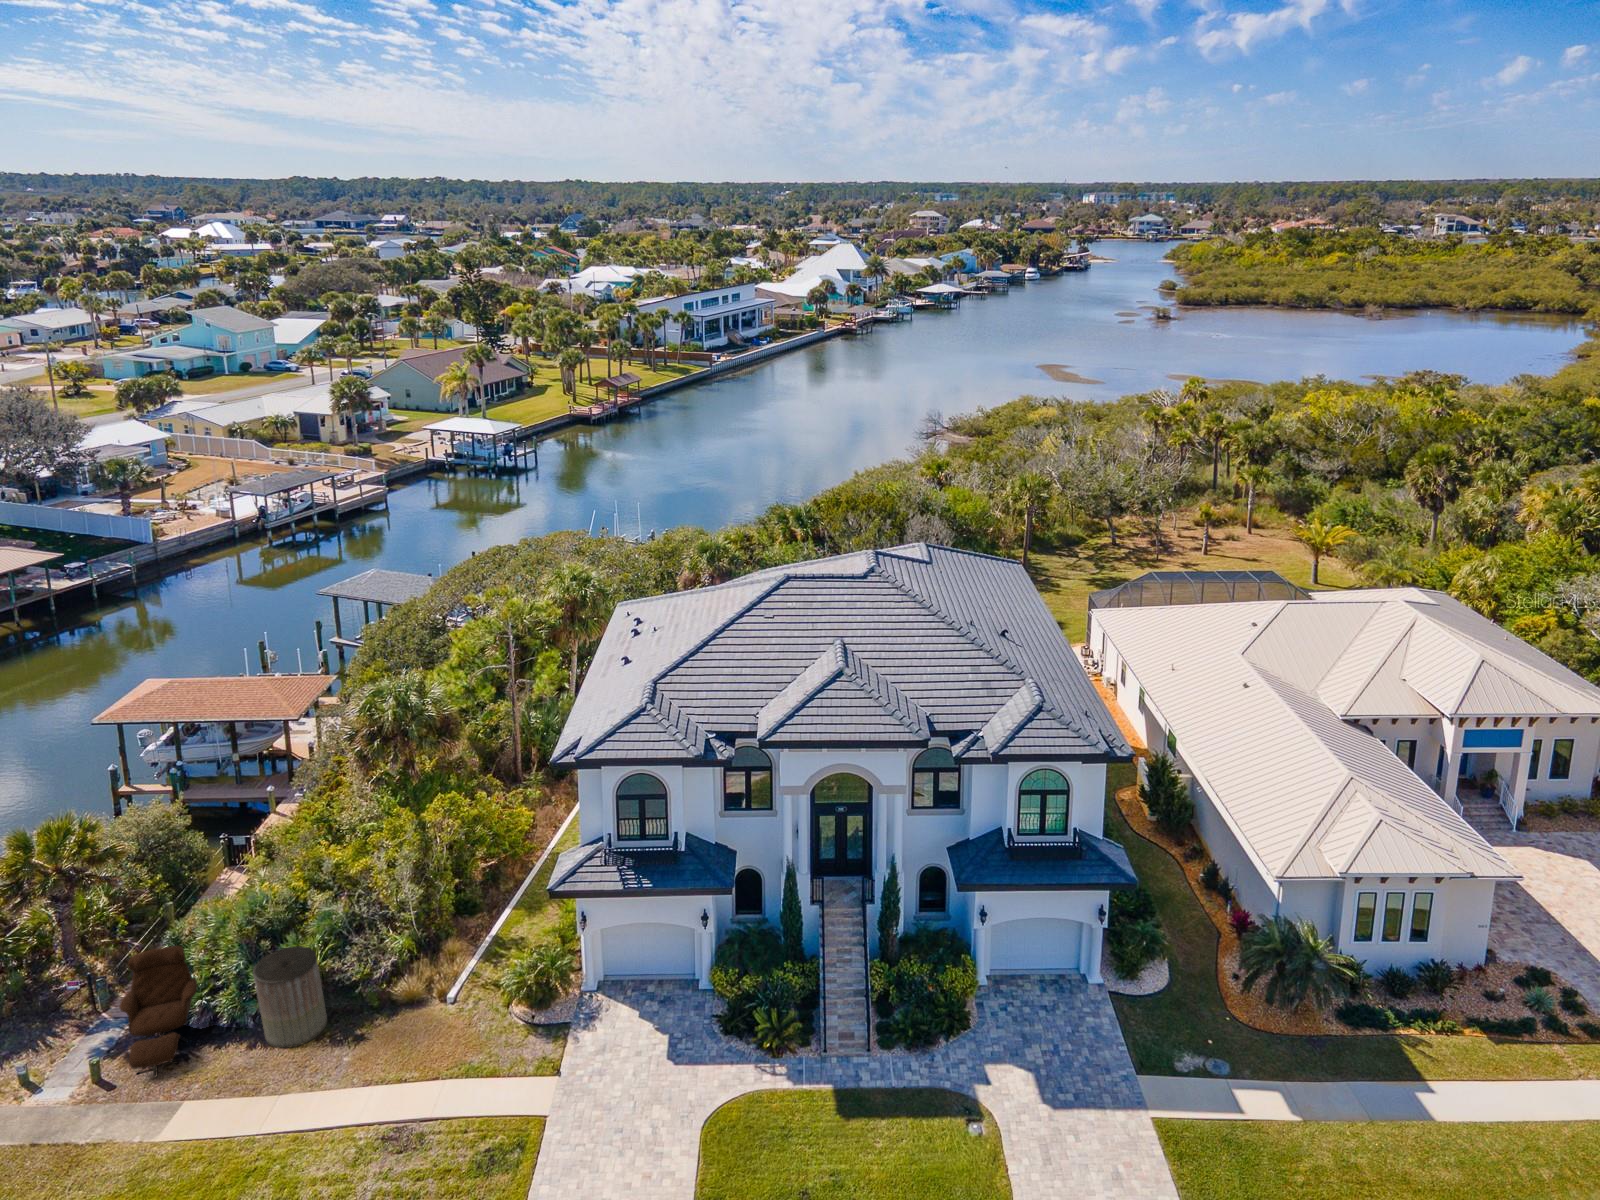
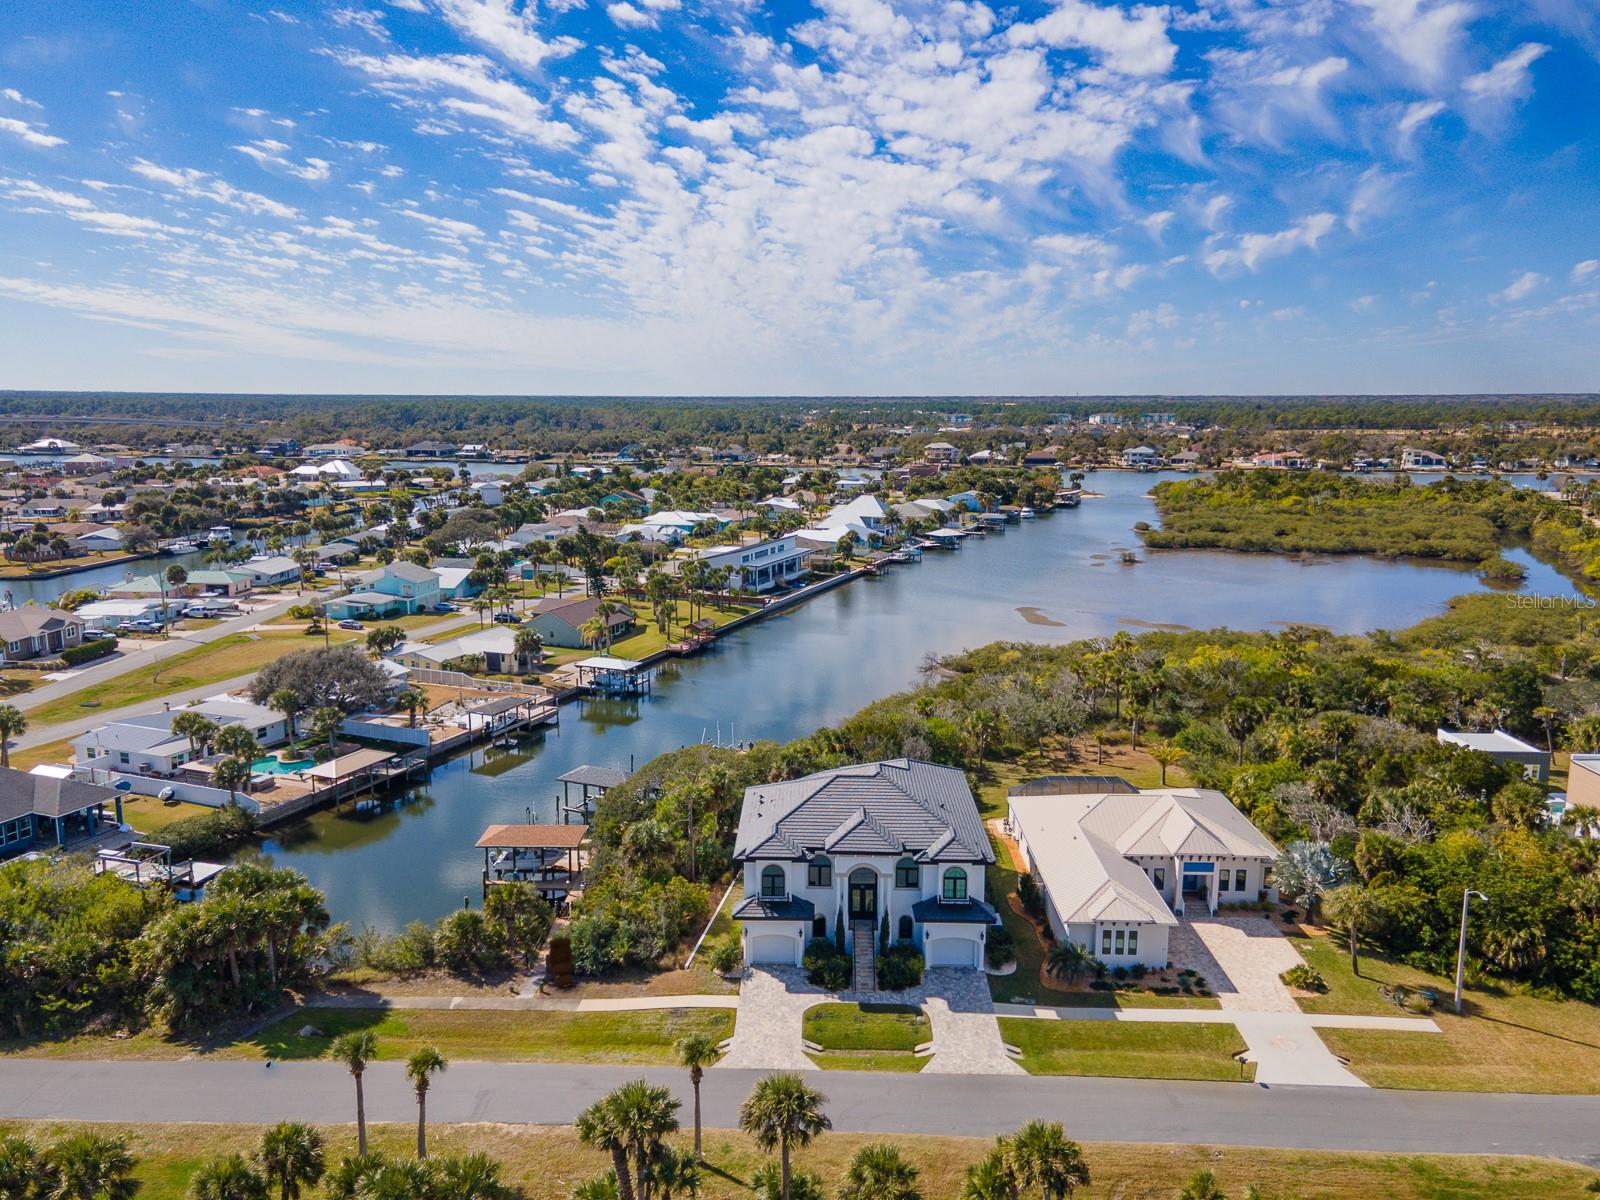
trash can: present [253,946,327,1048] -> none [605,940,631,984]

